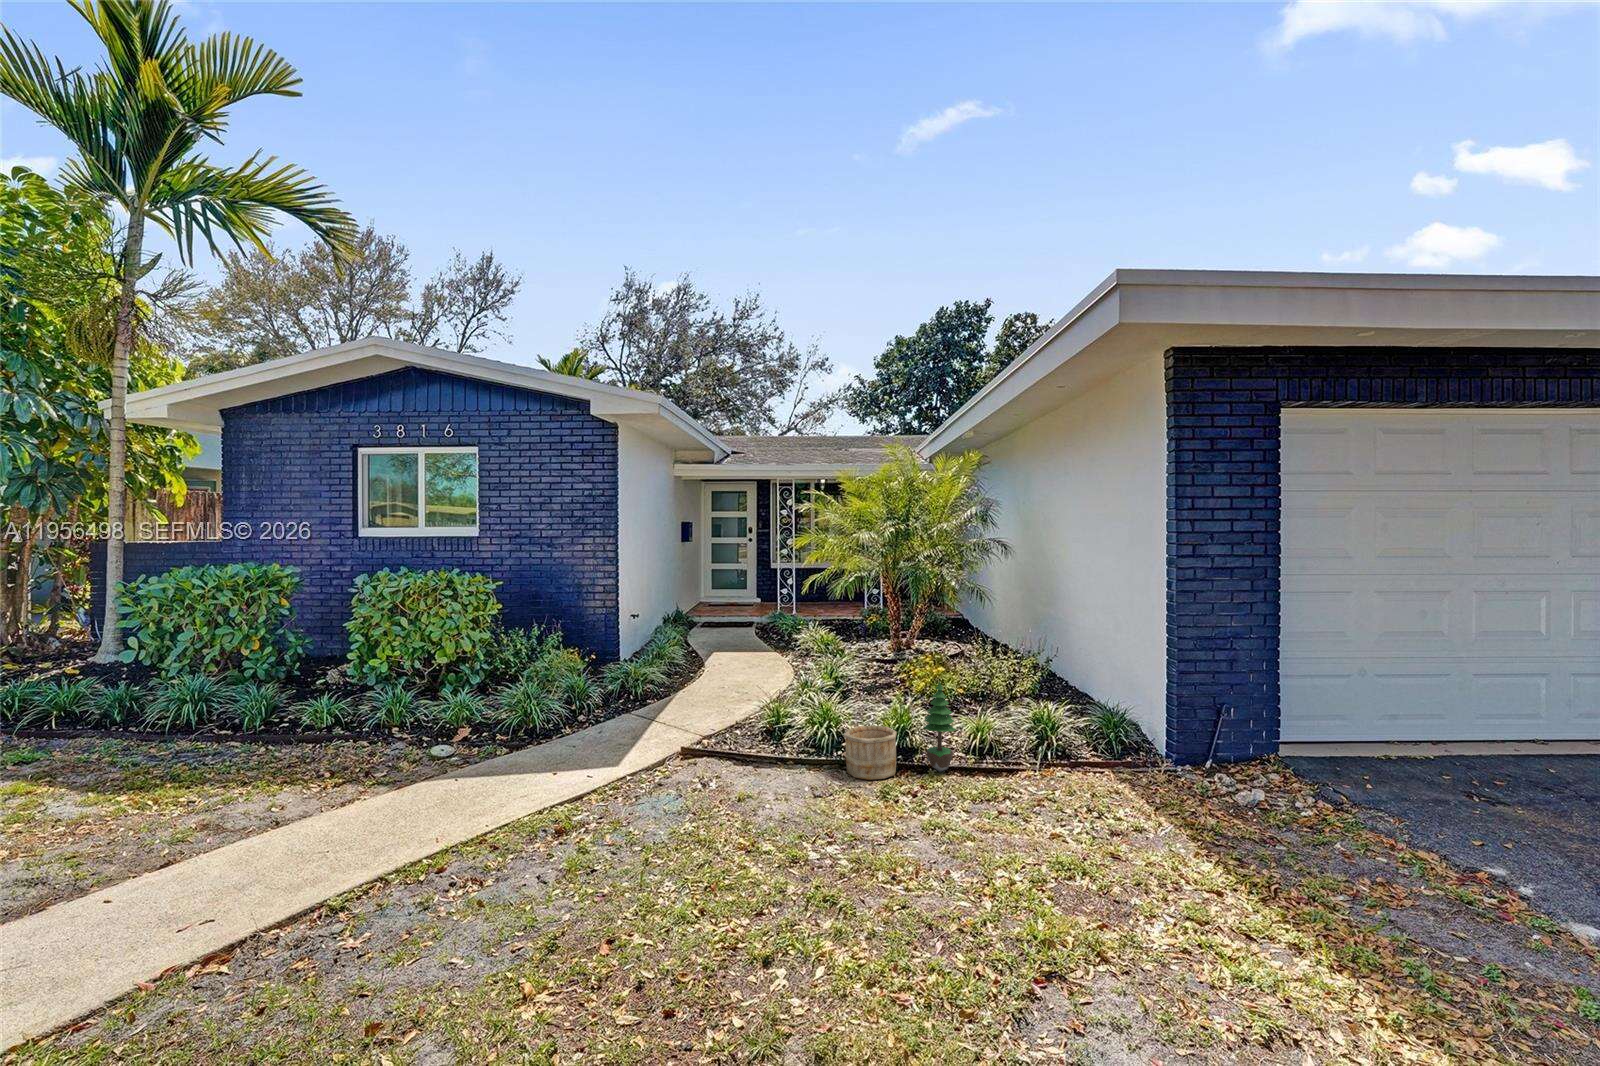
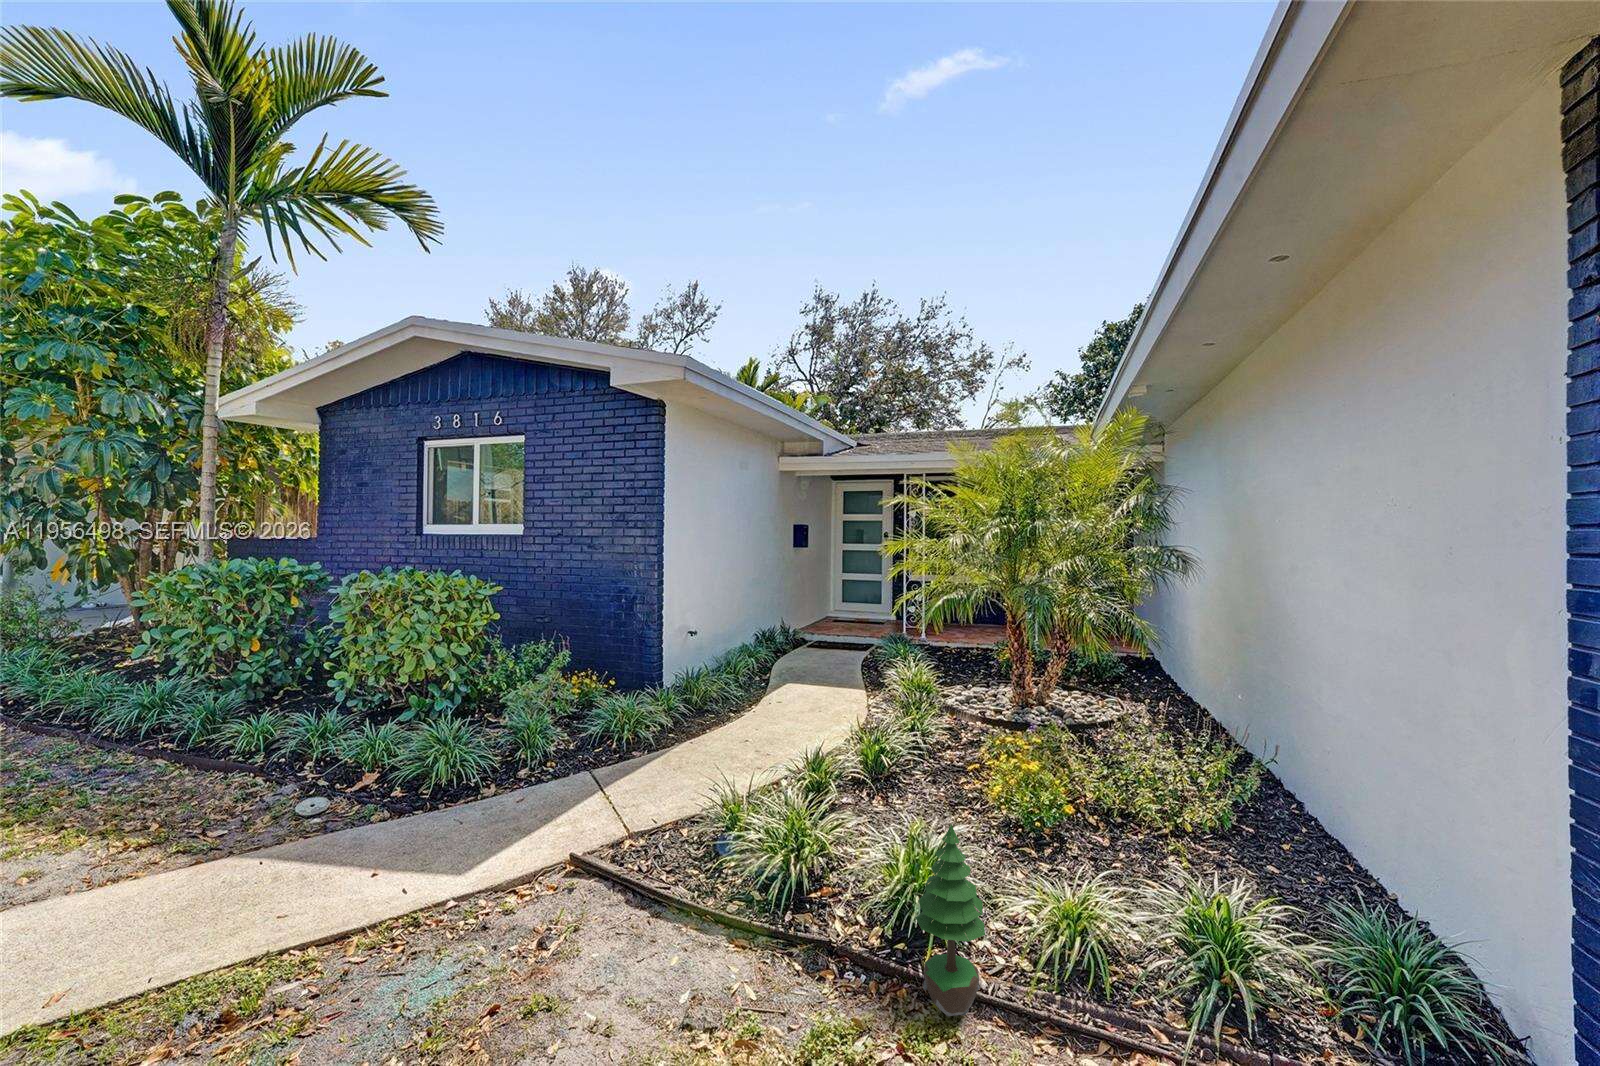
wooden bucket: present [844,725,897,780] -> none [761,880,865,1017]

